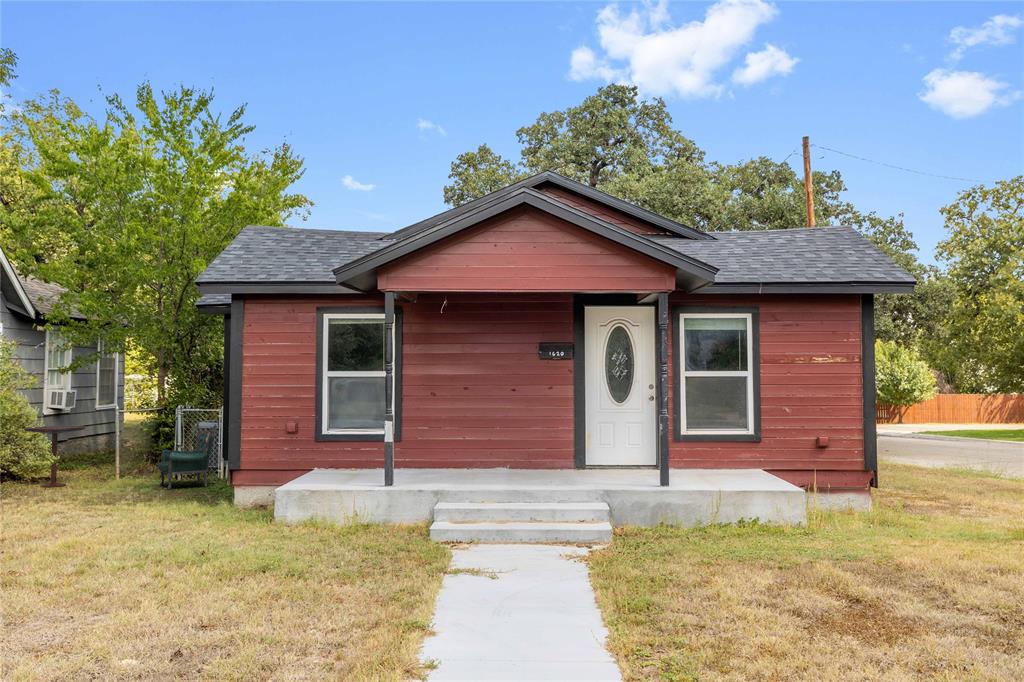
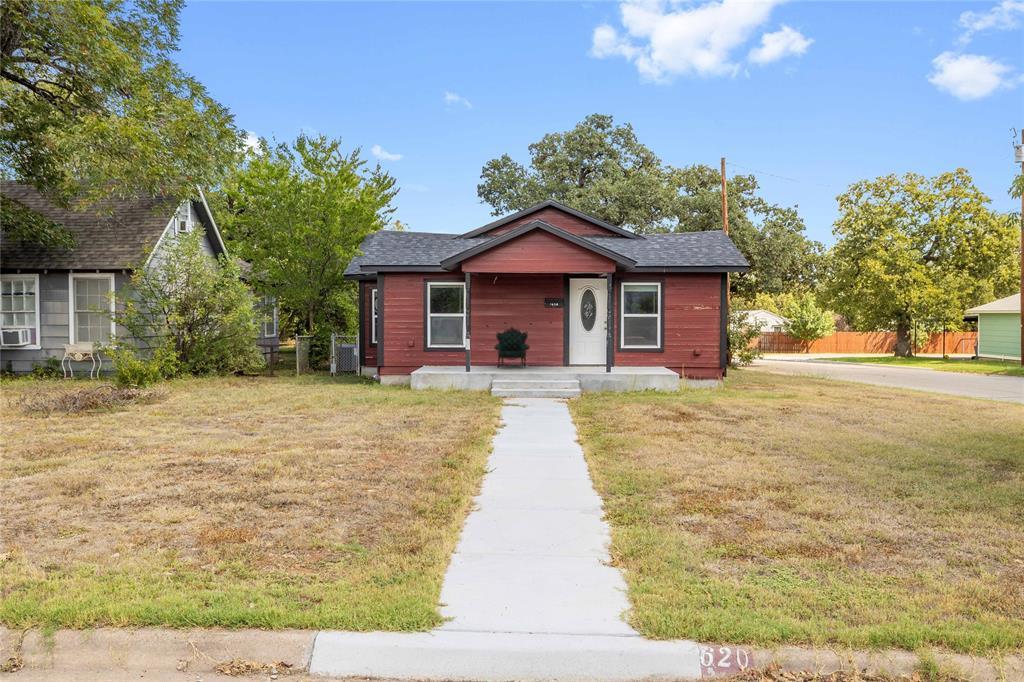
armchair: present [158,424,217,490] -> present [494,327,530,367]

